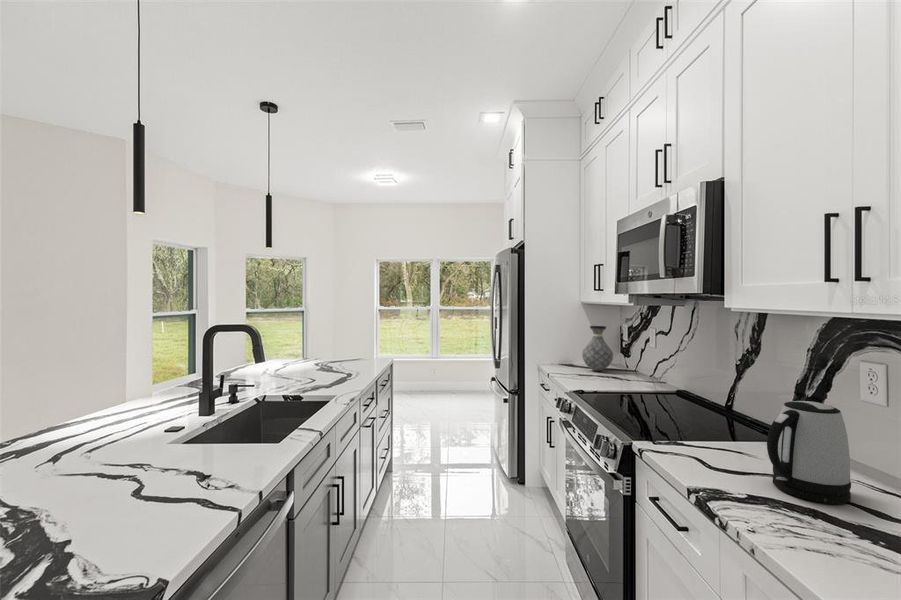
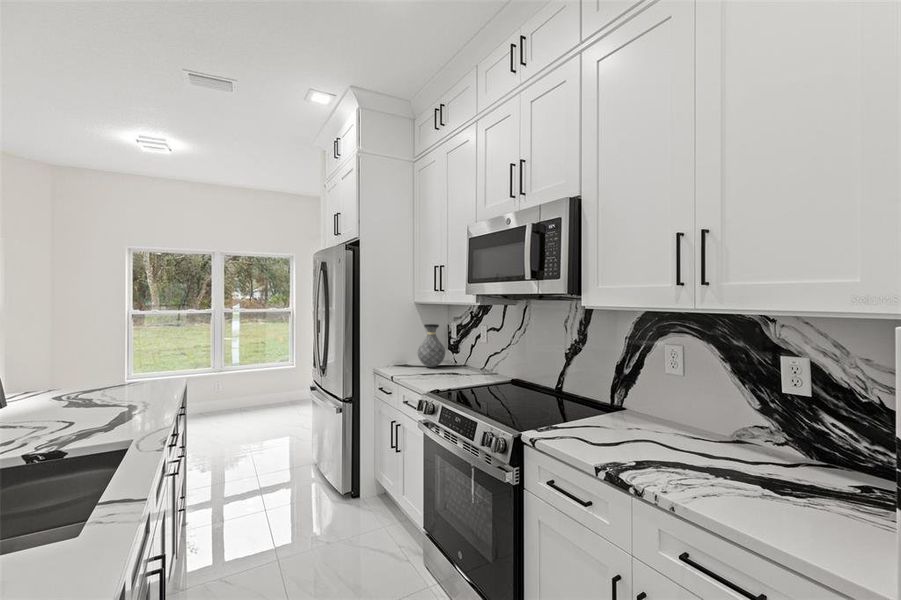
kettle: present [767,401,851,504] -> none [640,380,692,458]

